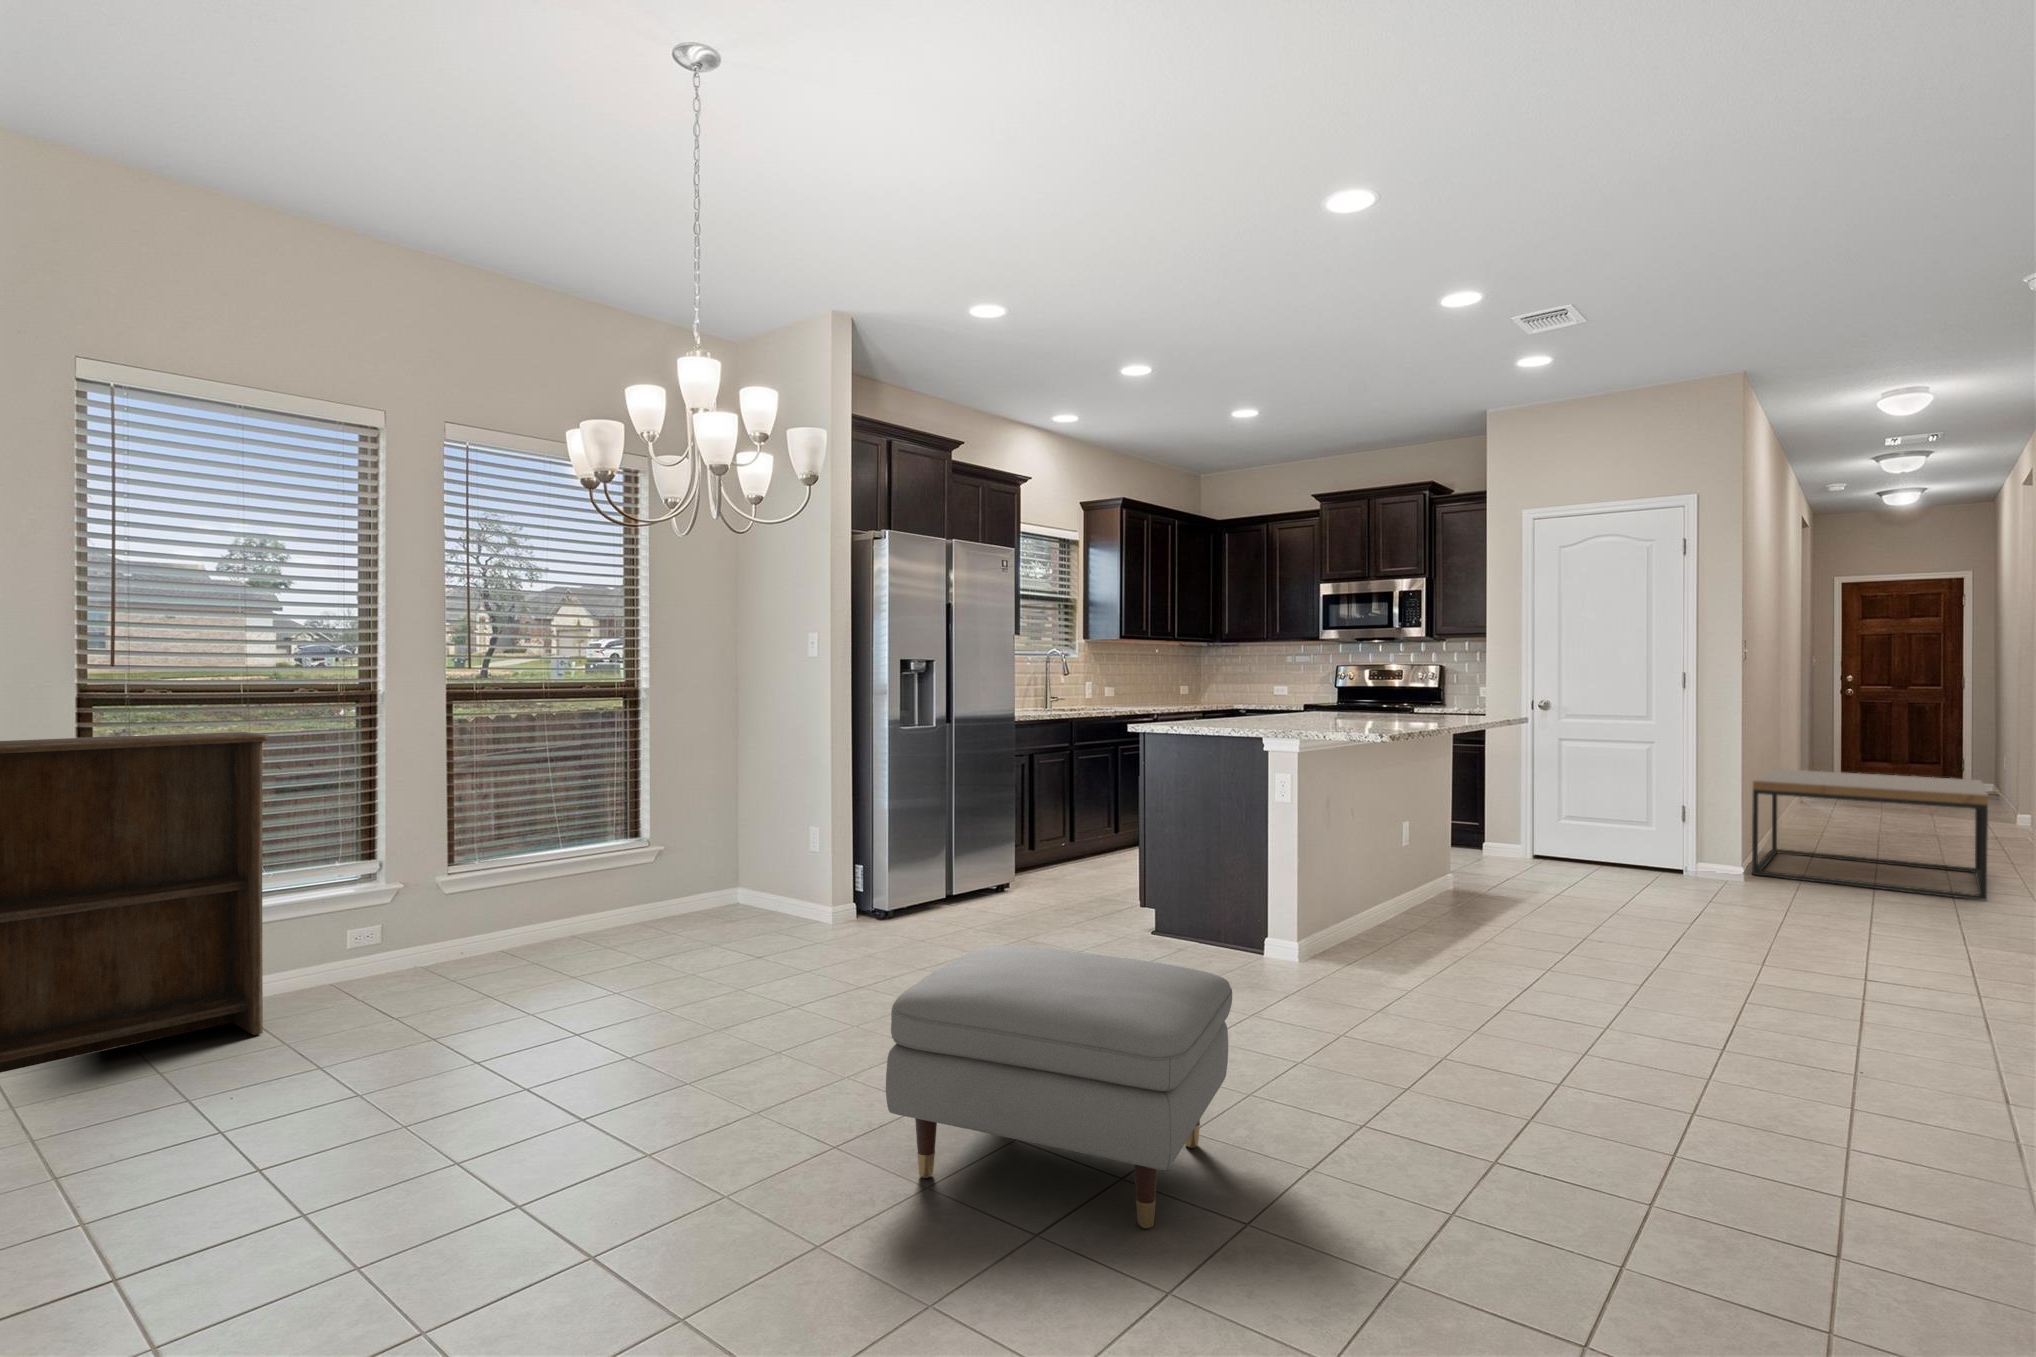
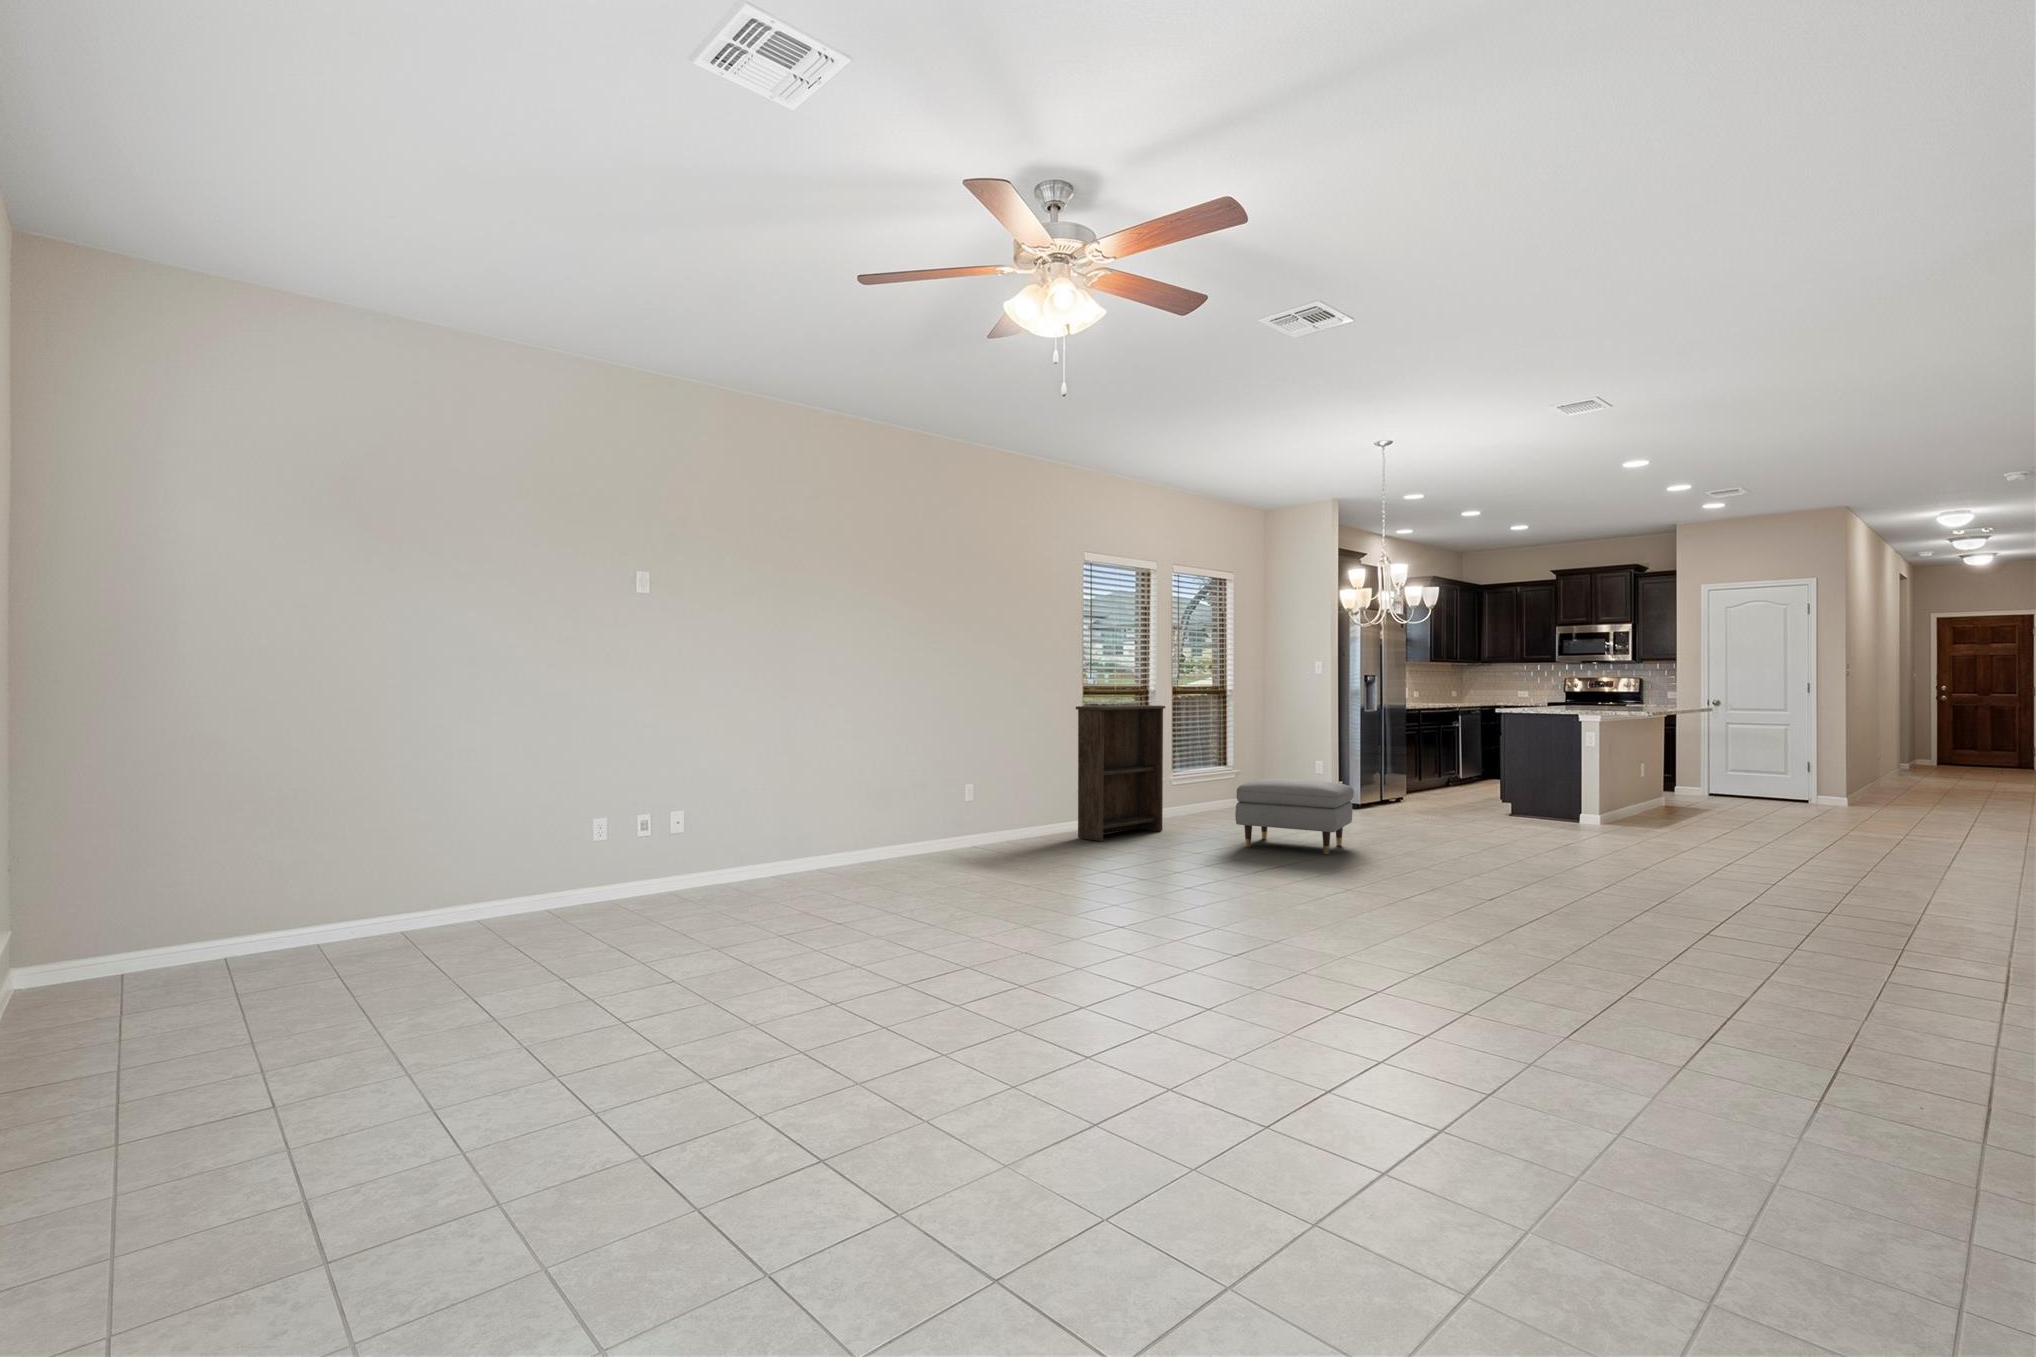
coffee table: present [1752,769,1988,900] -> none [1855,743,2008,814]
ottoman: present [886,945,1232,1228] -> present [1235,779,1354,854]

